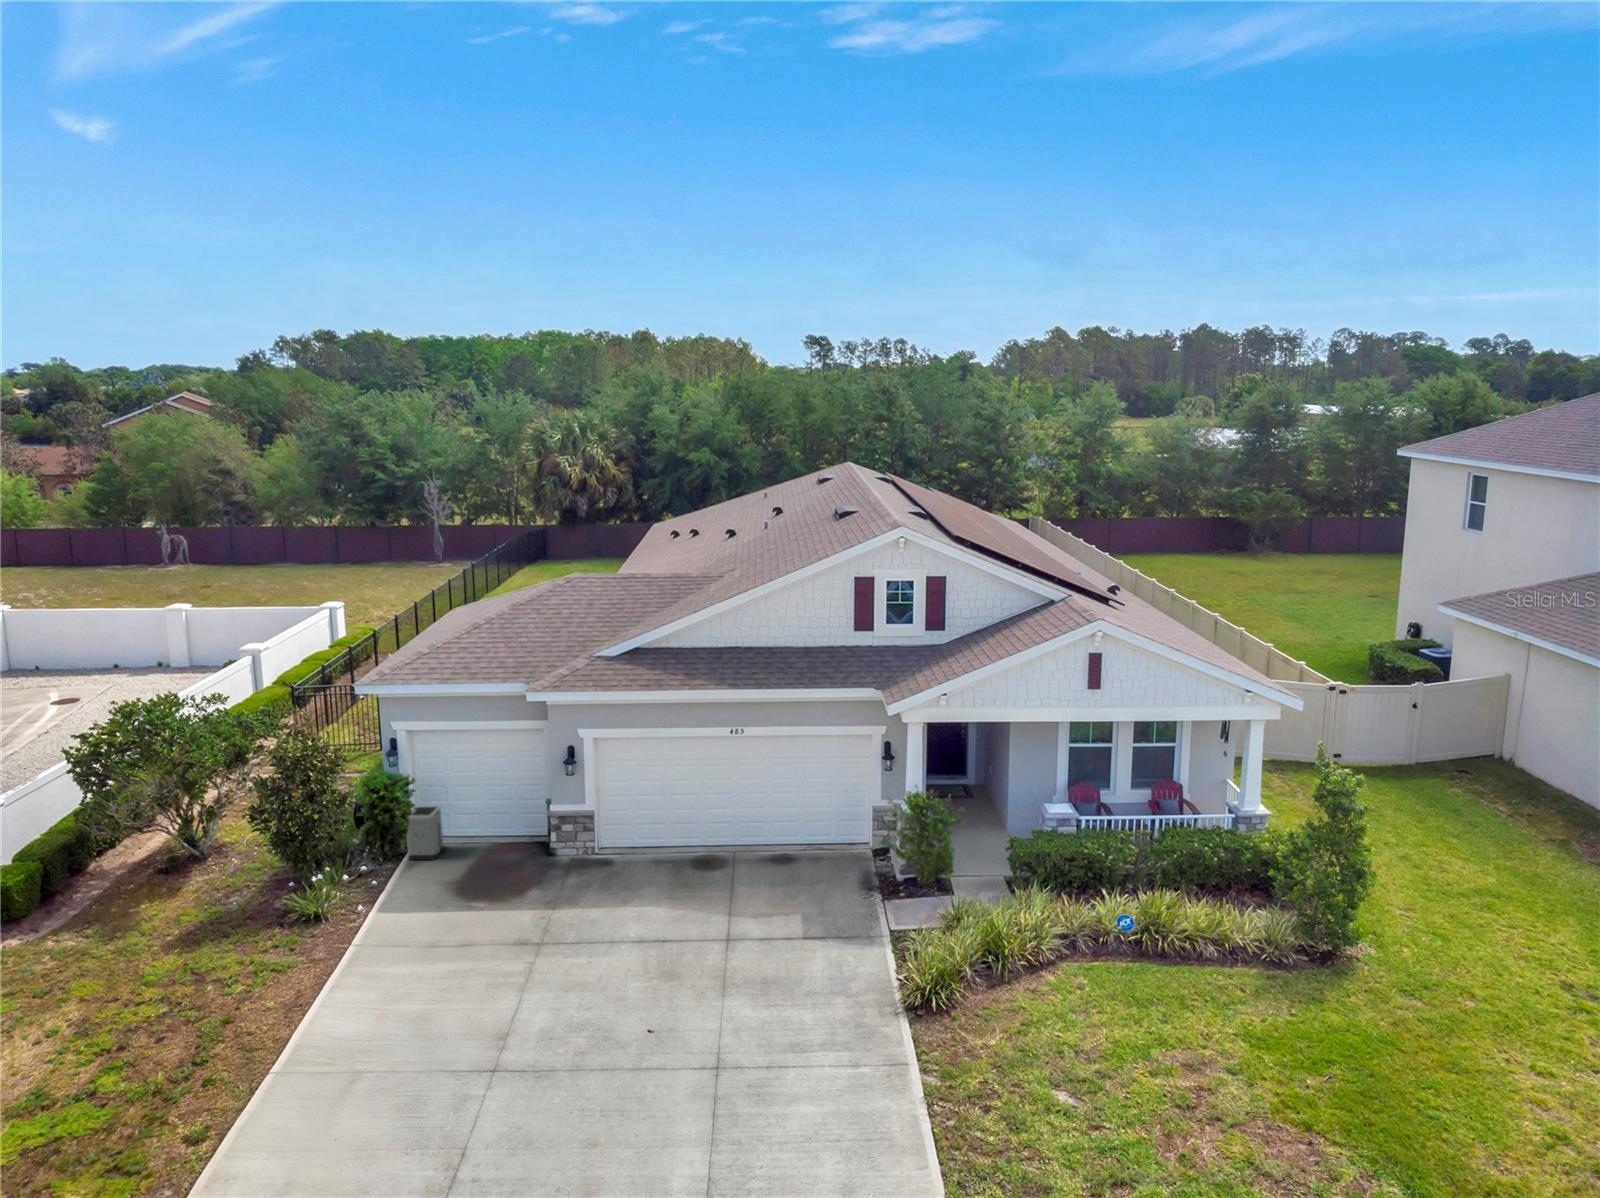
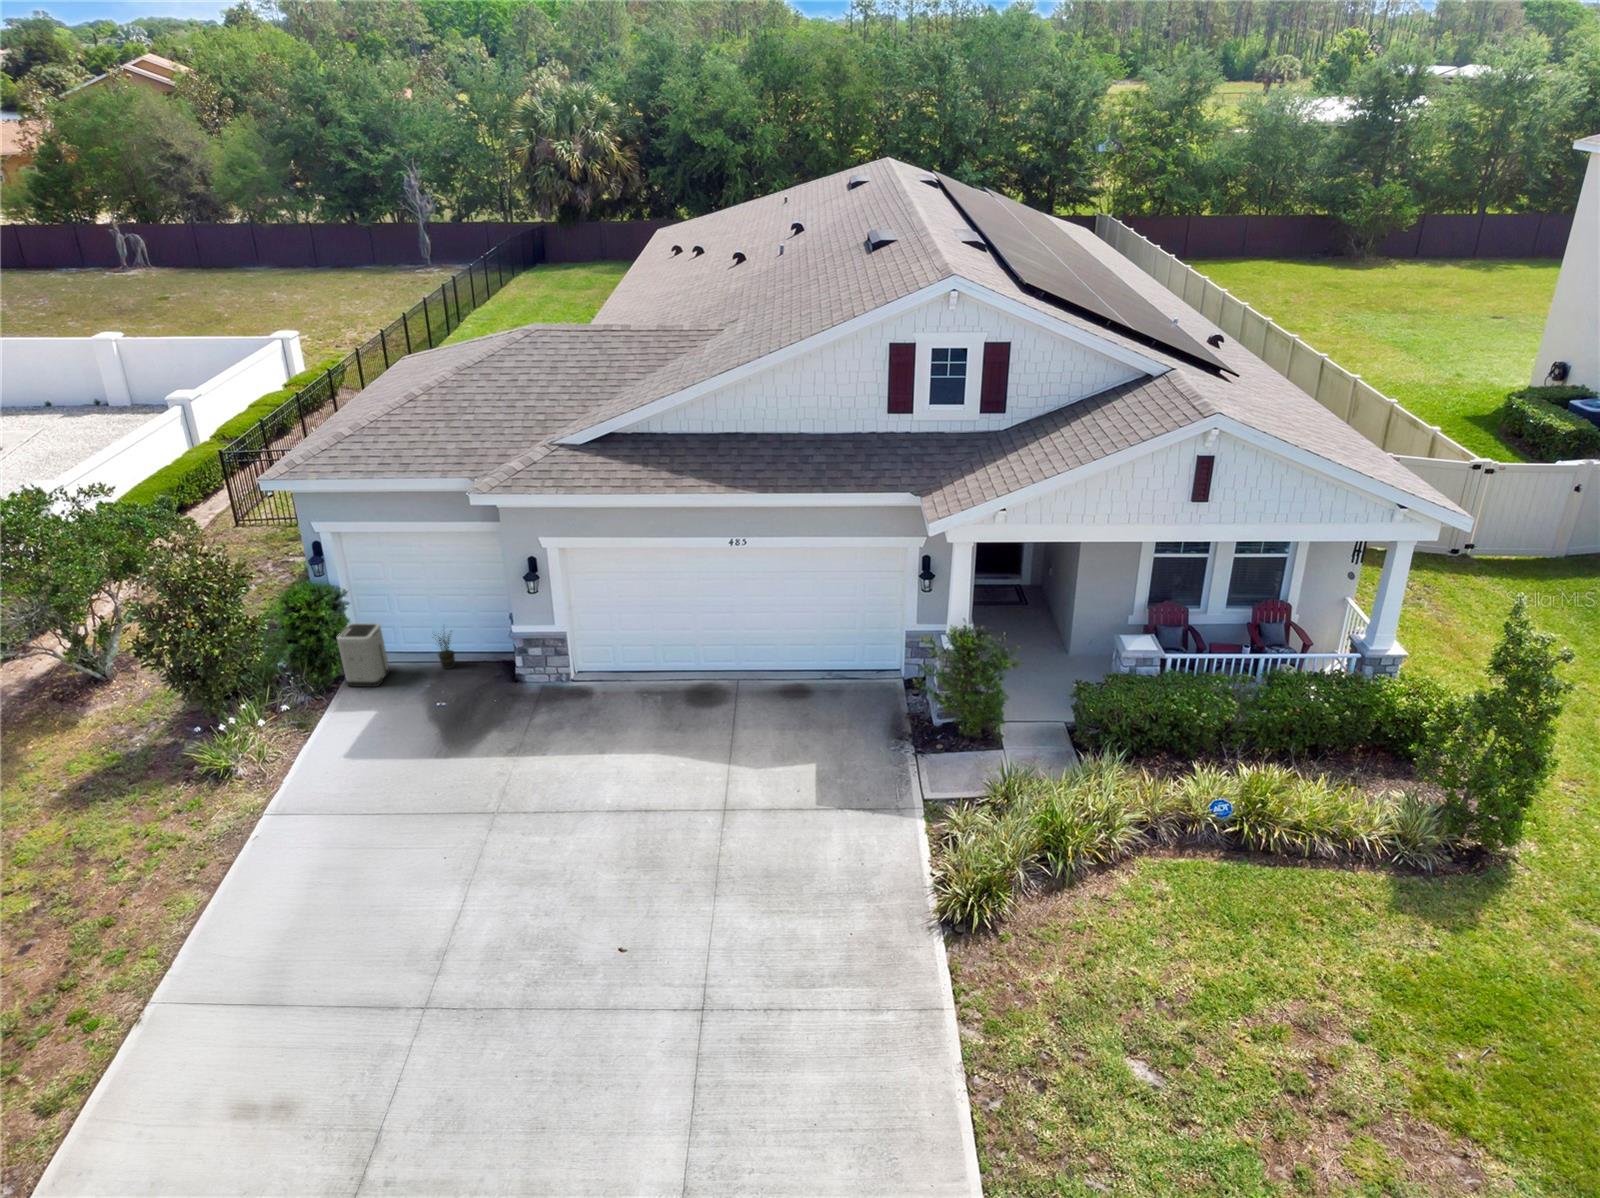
potted plant: present [166,839,181,872] -> present [435,633,455,669]

